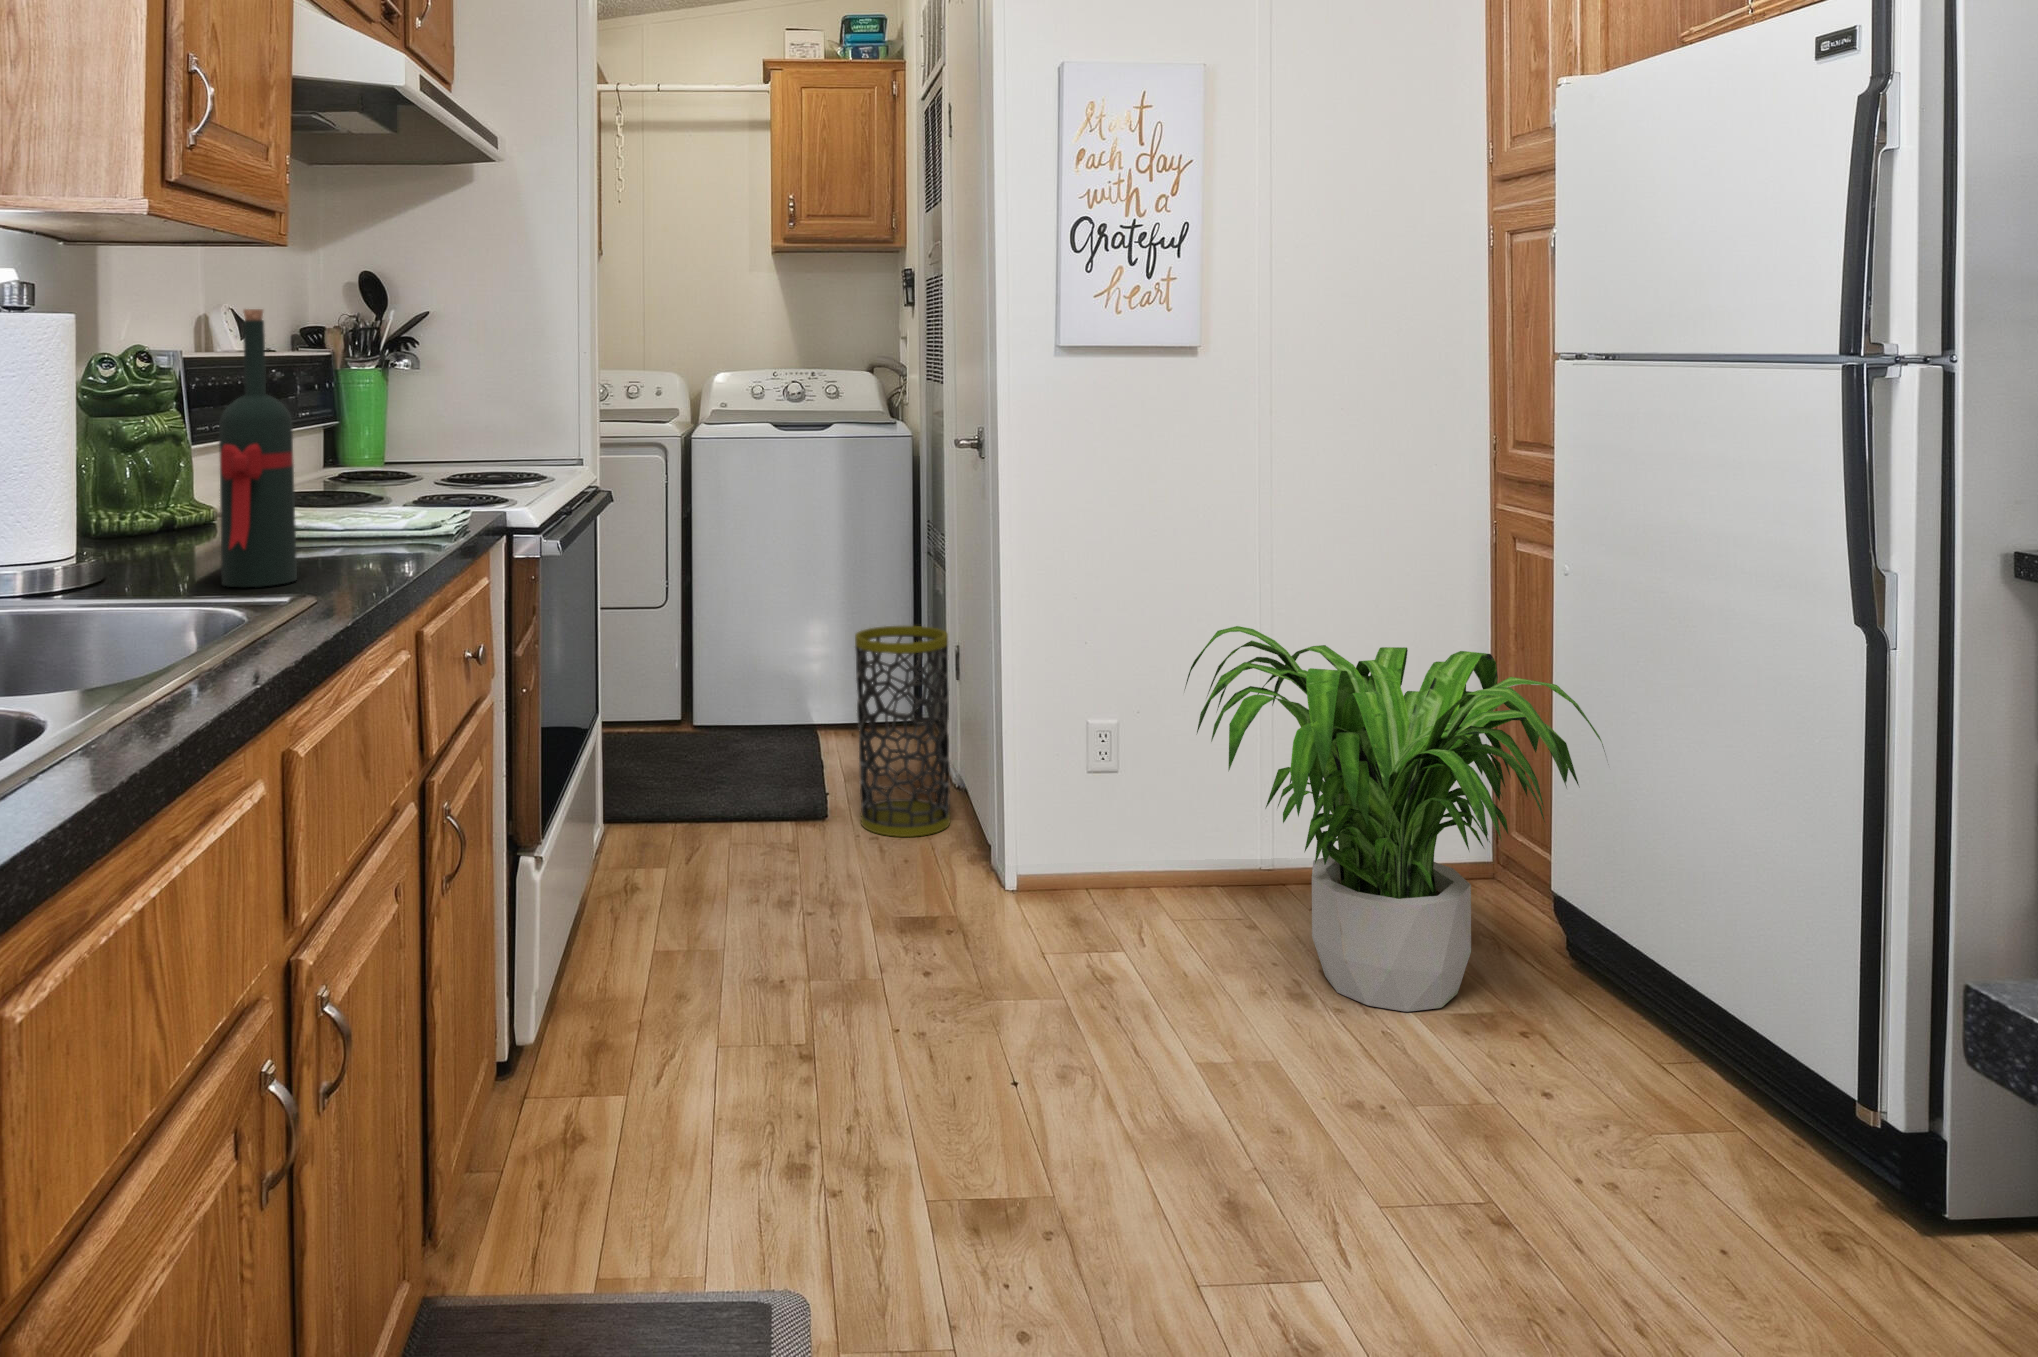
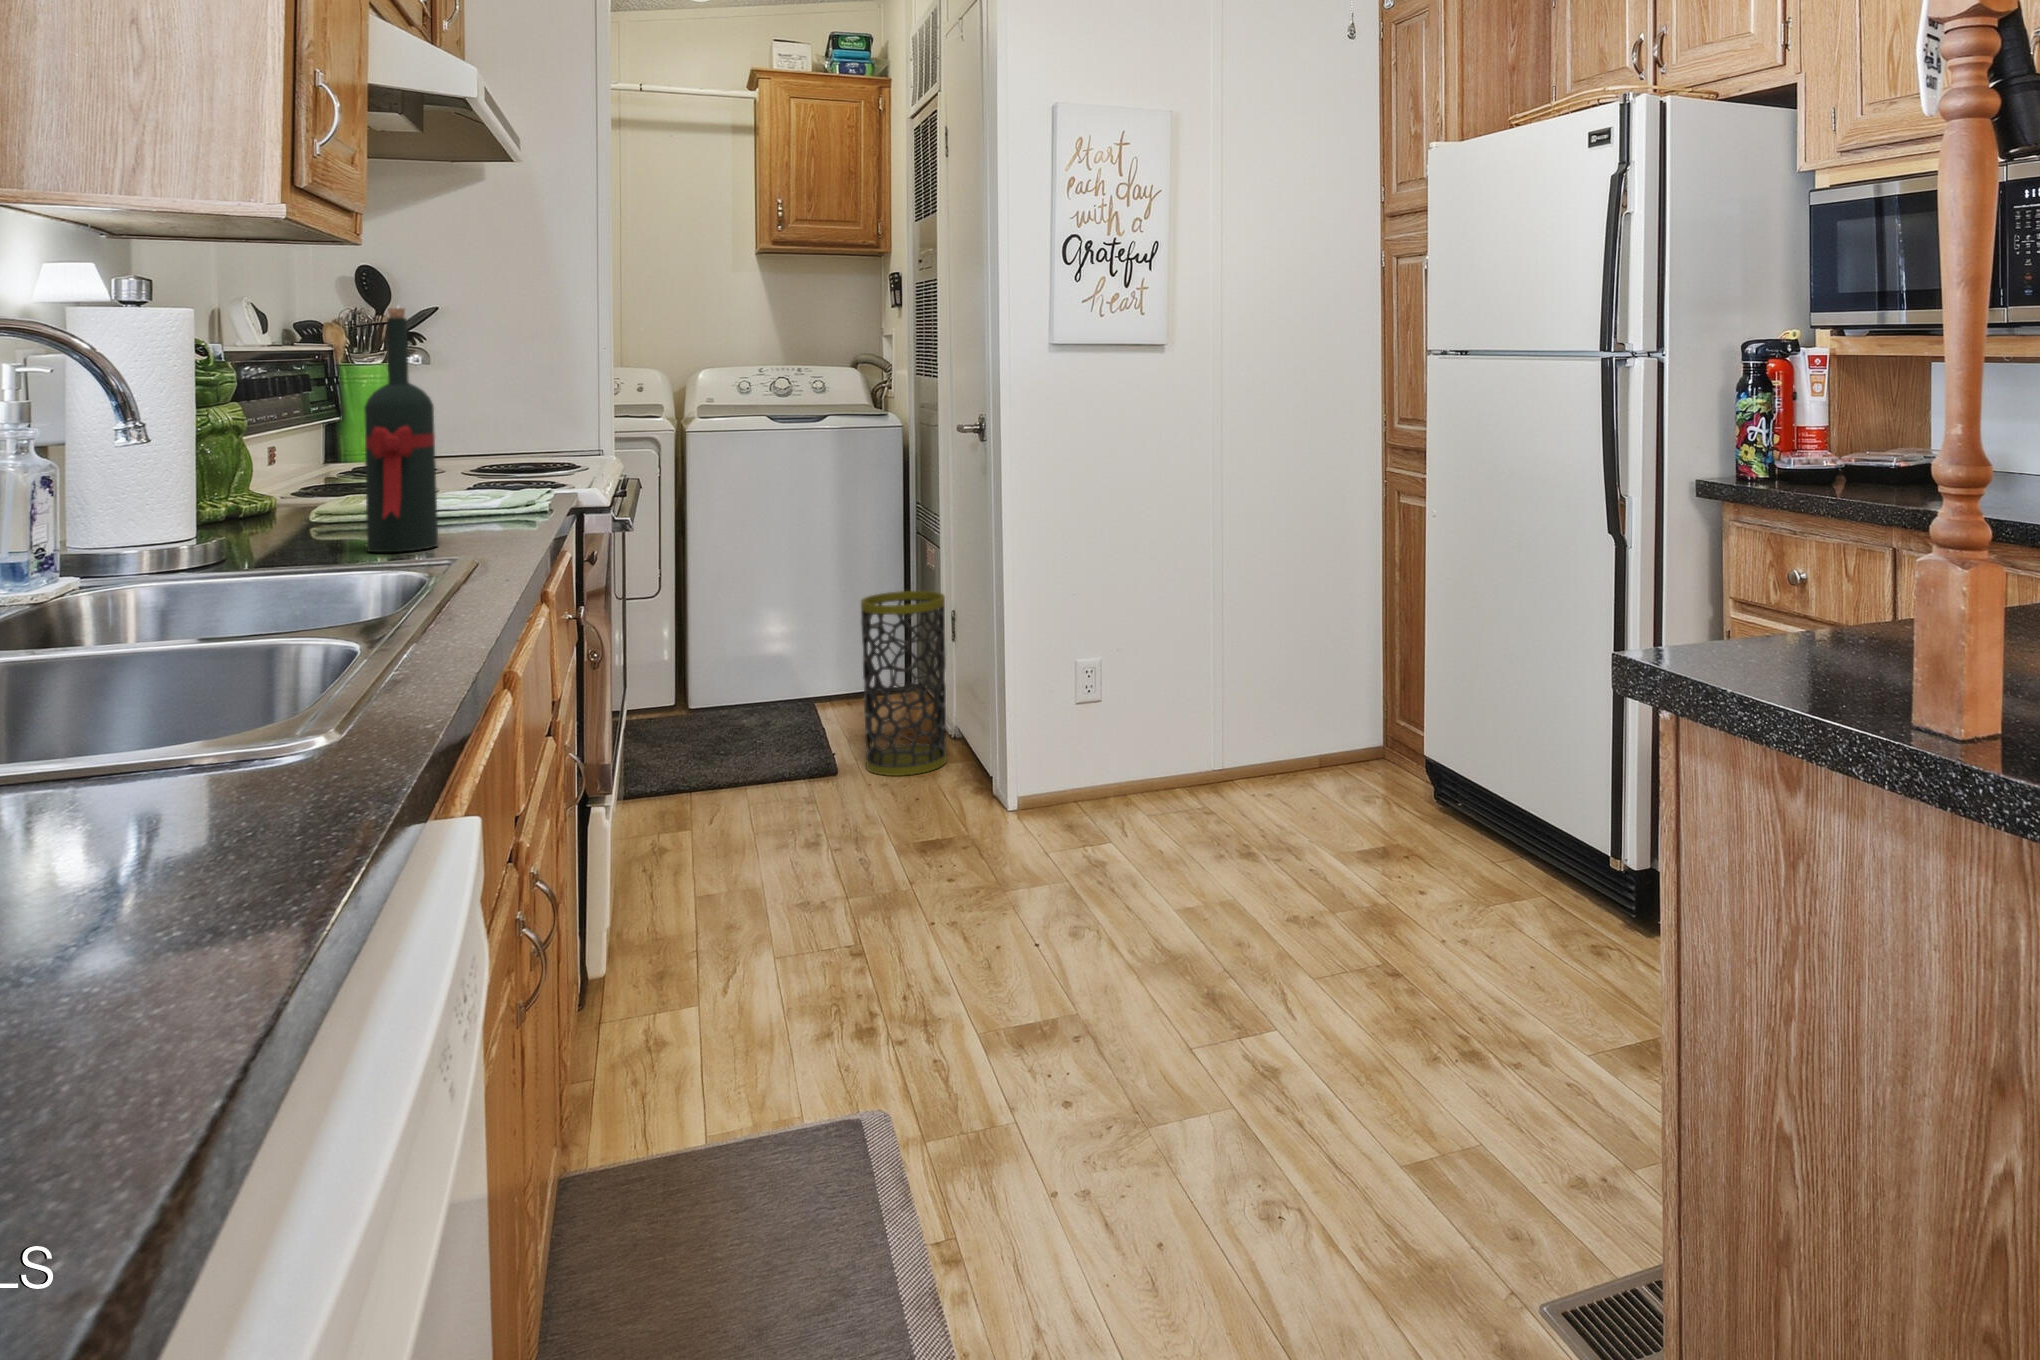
potted plant: present [1185,626,1605,1012] -> none [1151,570,1462,856]

